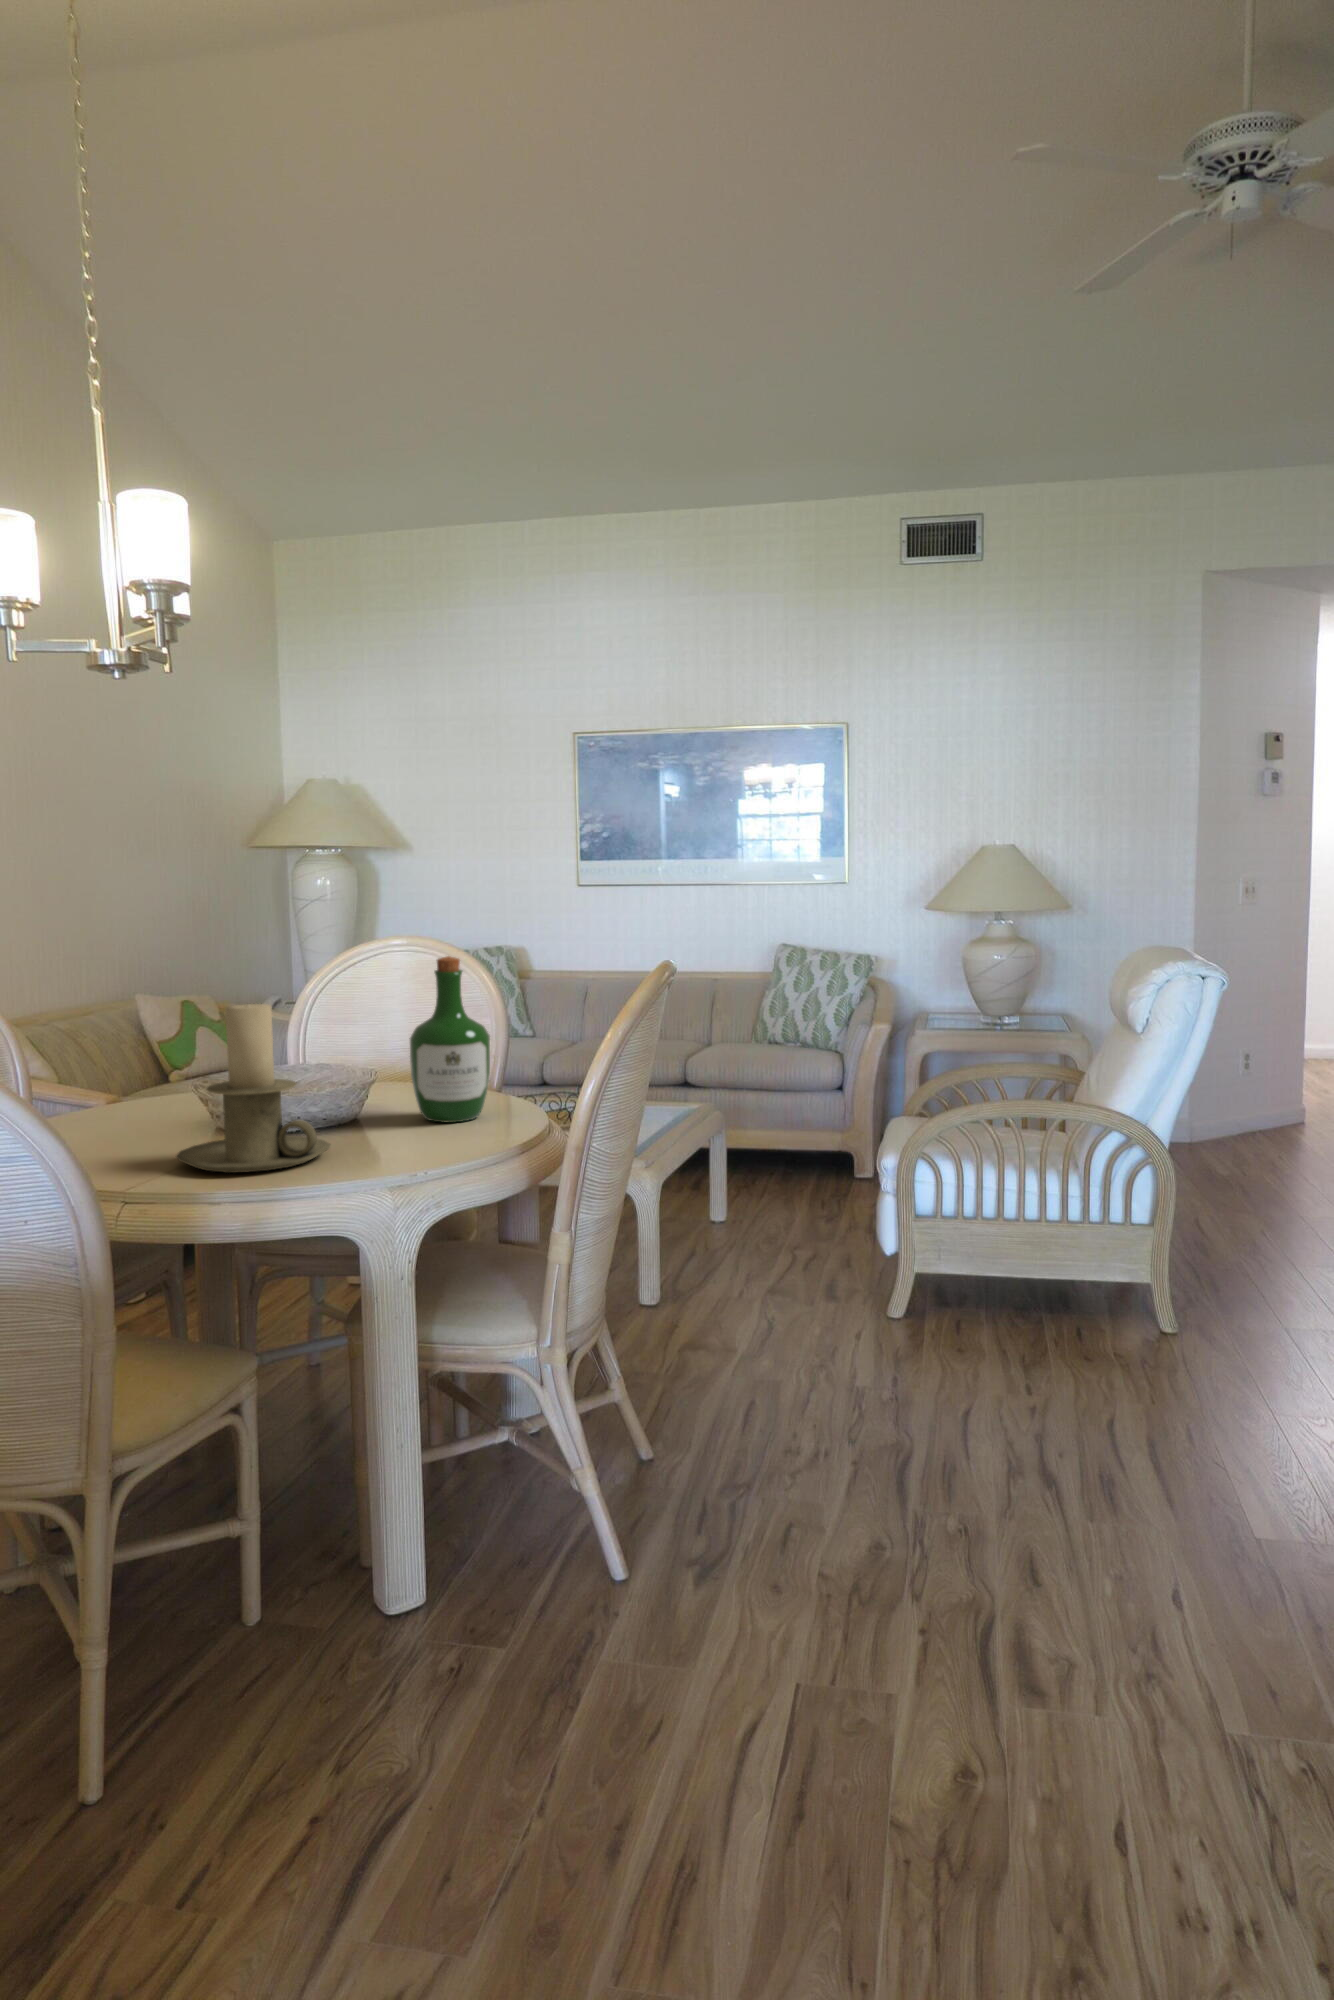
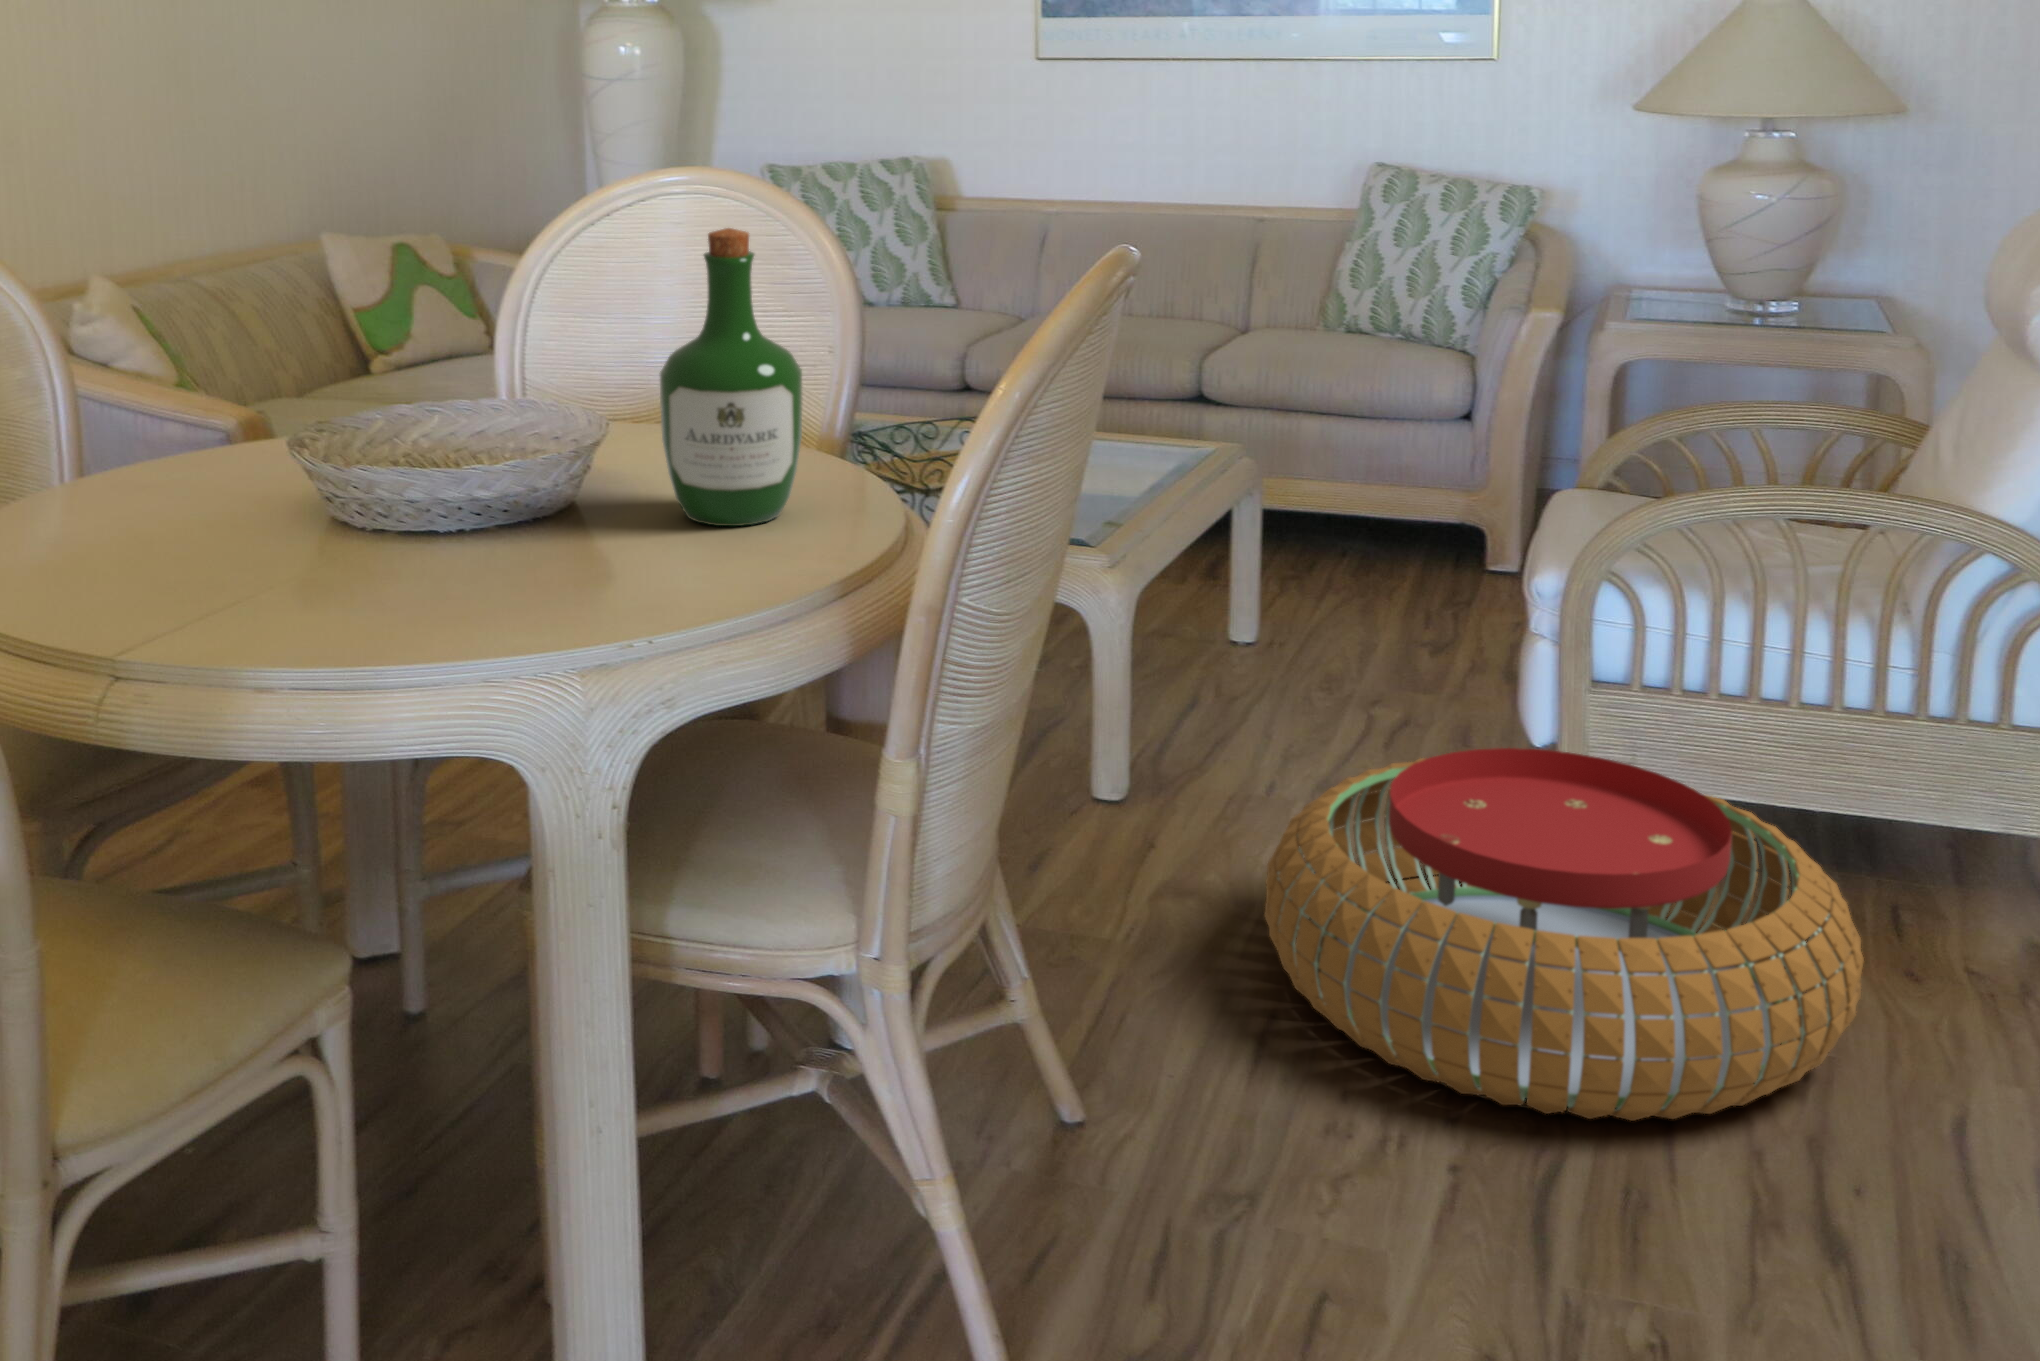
candle holder: present [176,1004,330,1173] -> none [227,320,498,627]
pouf: none [746,1250,1060,1436] -> present [1265,748,1864,1121]

